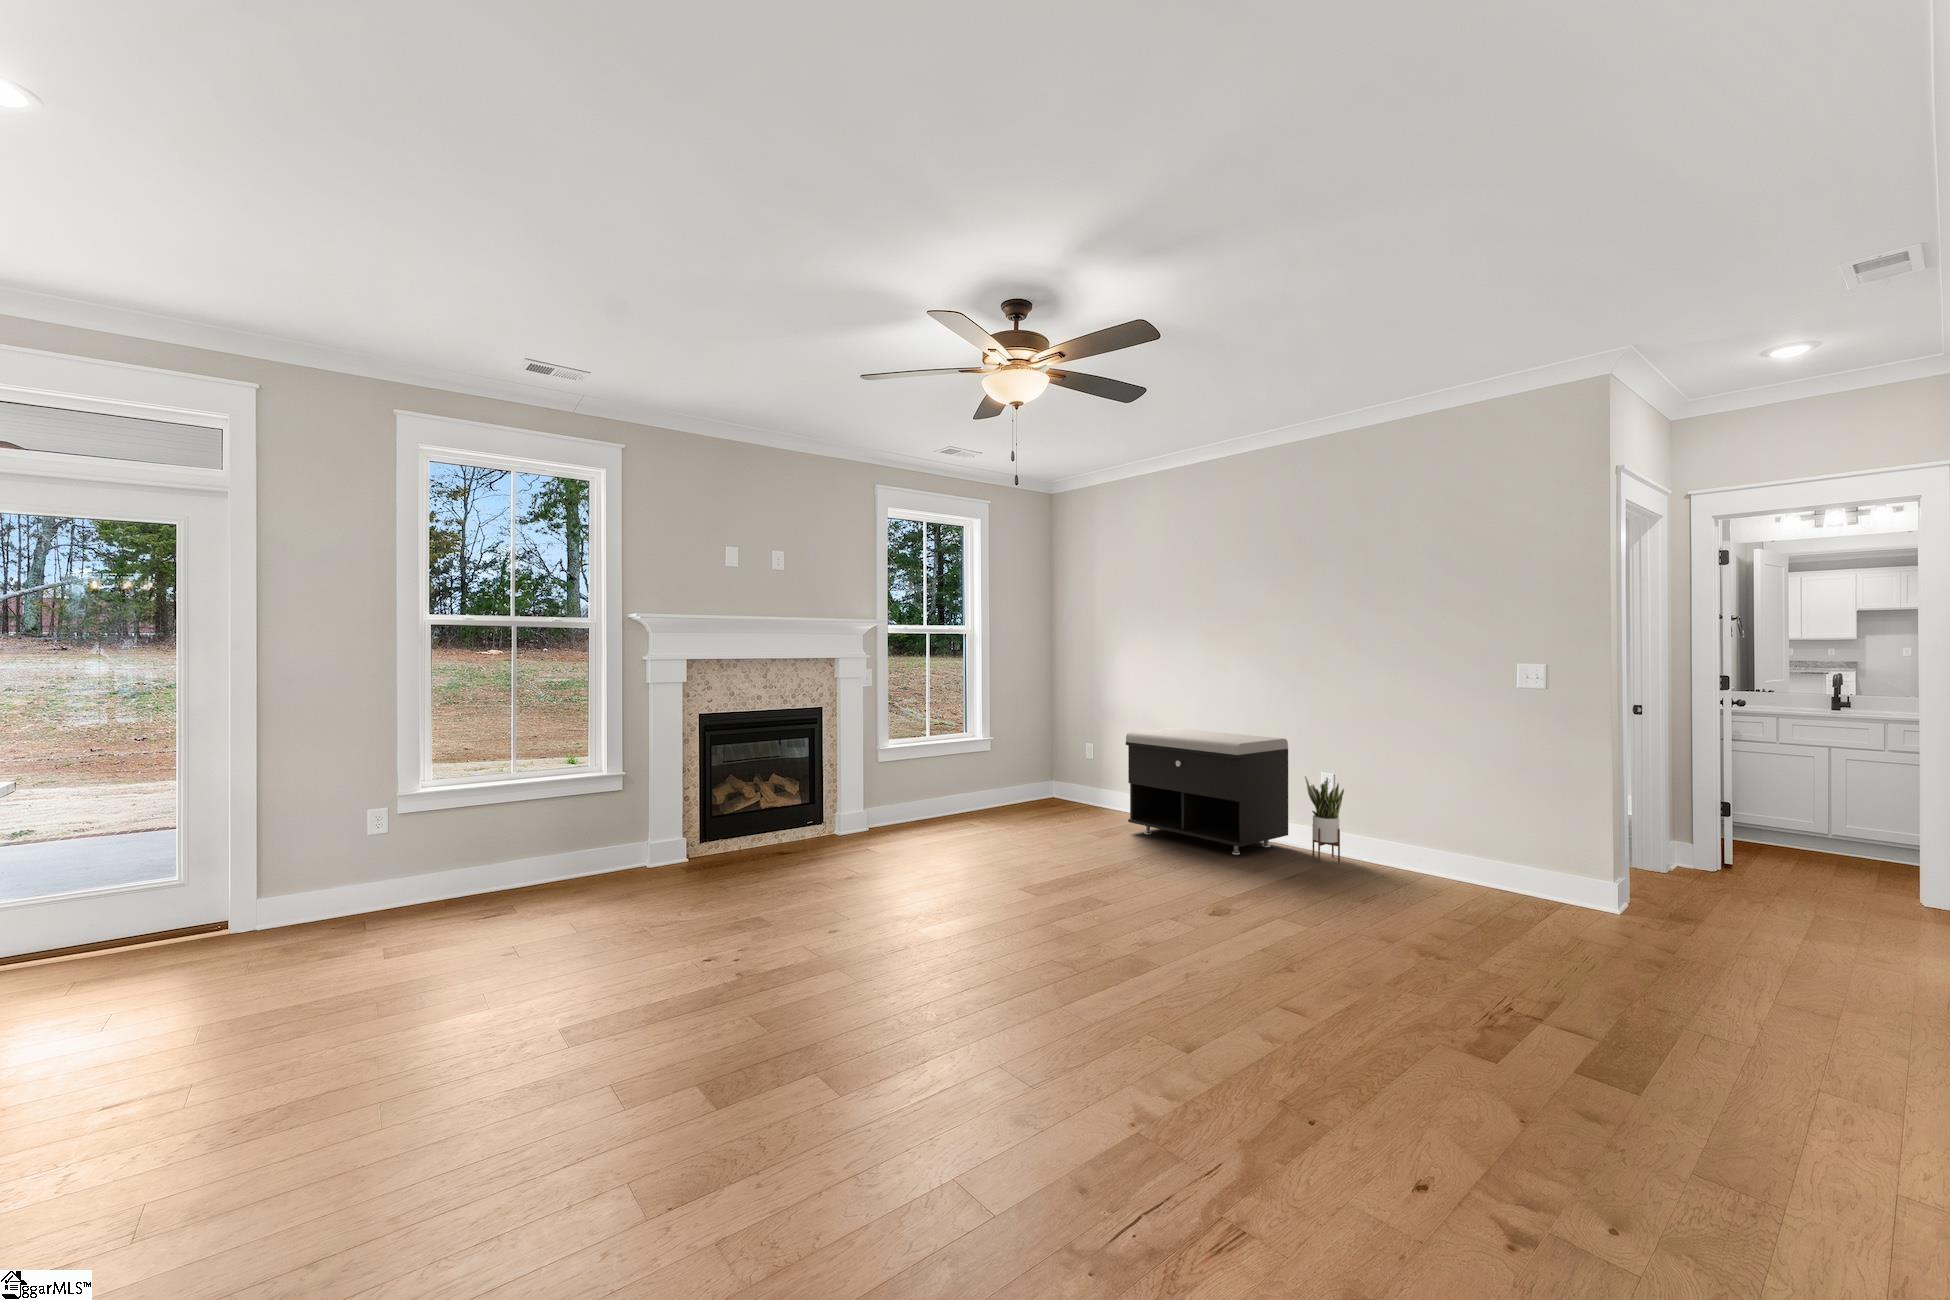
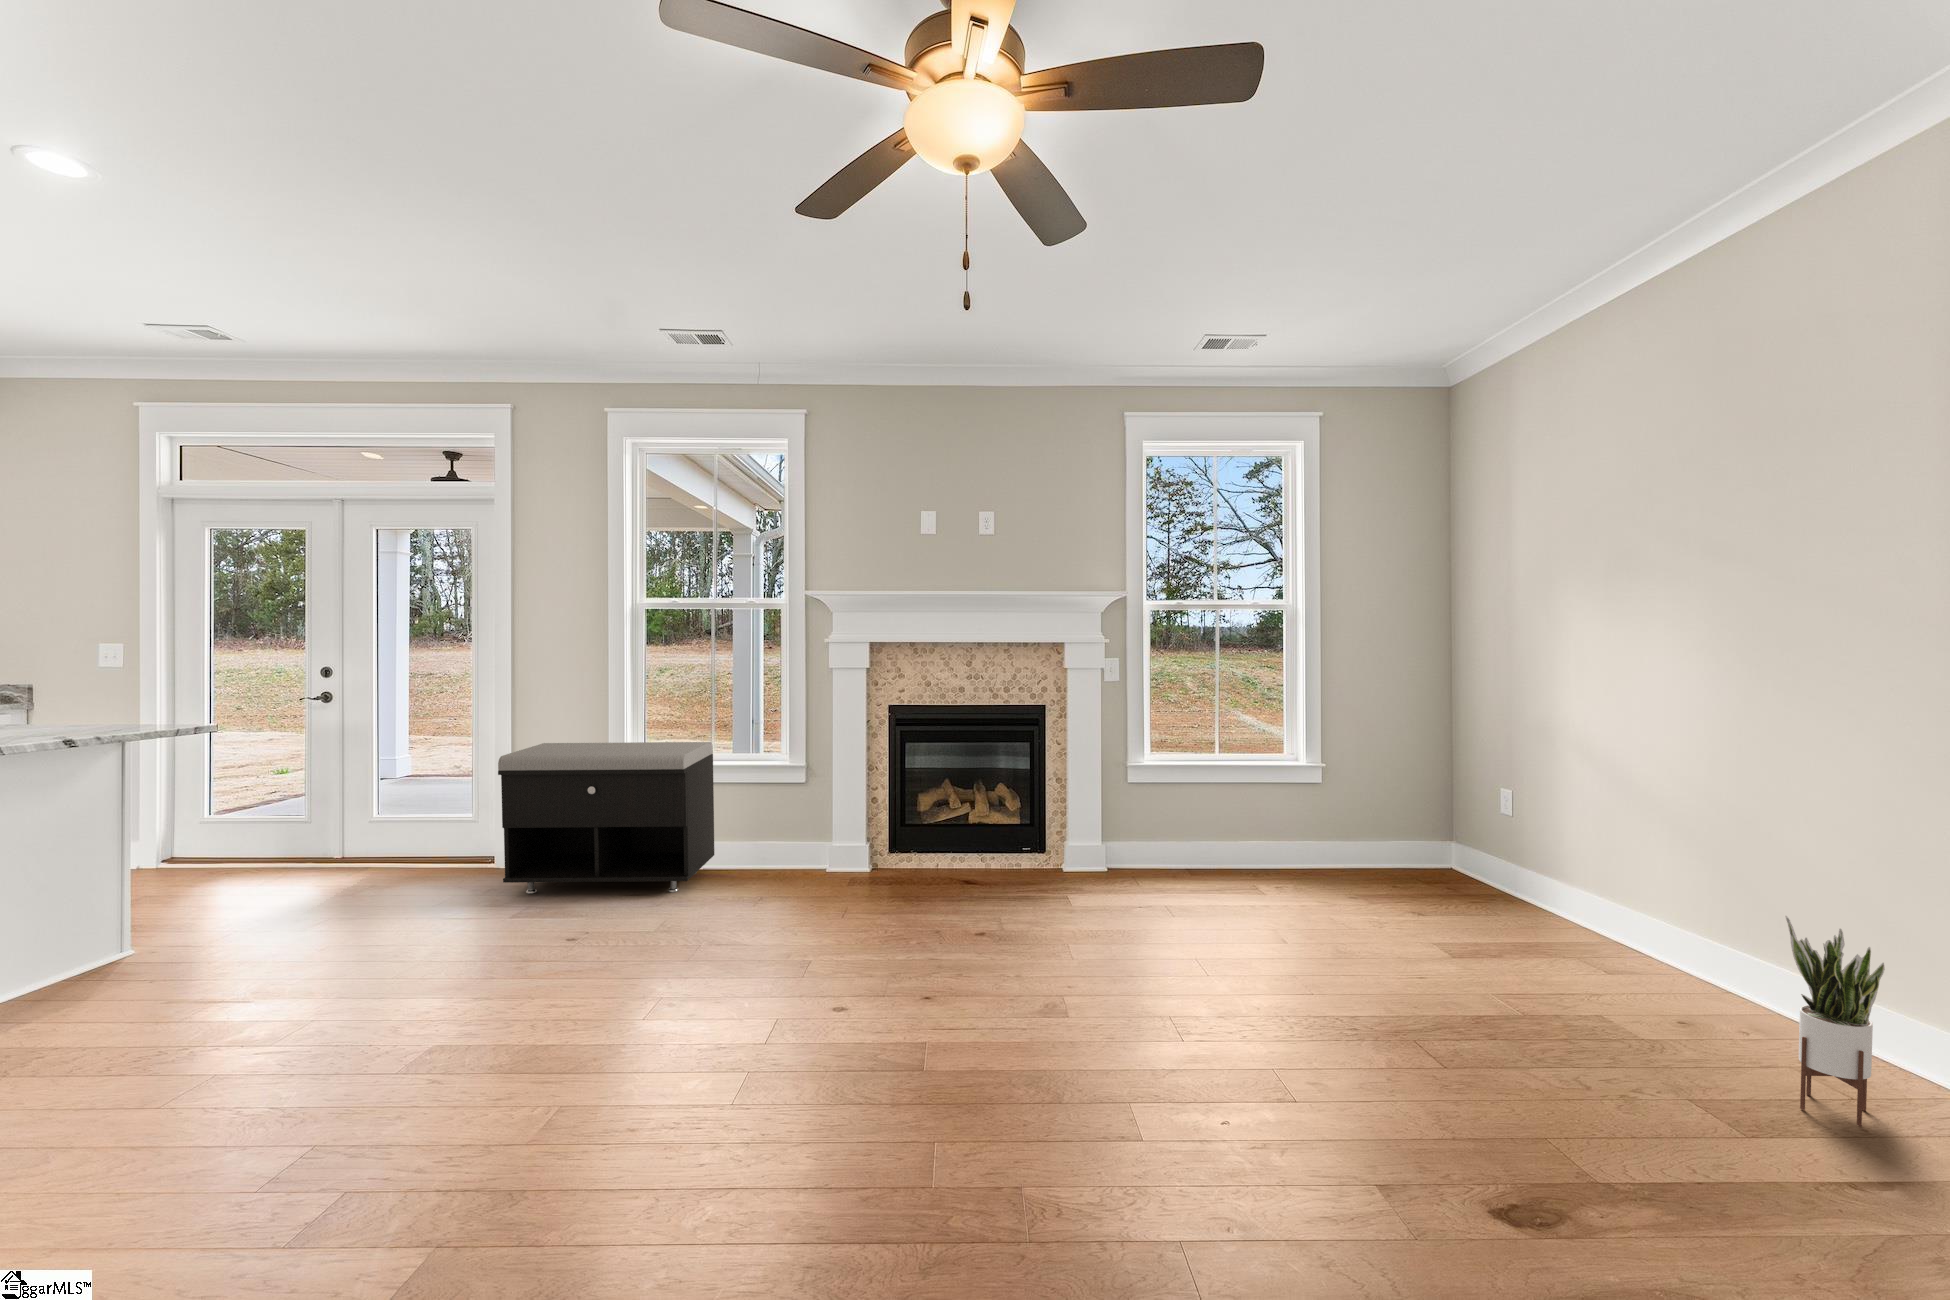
storage bench: present [1126,728,1288,855] -> present [498,742,714,894]

